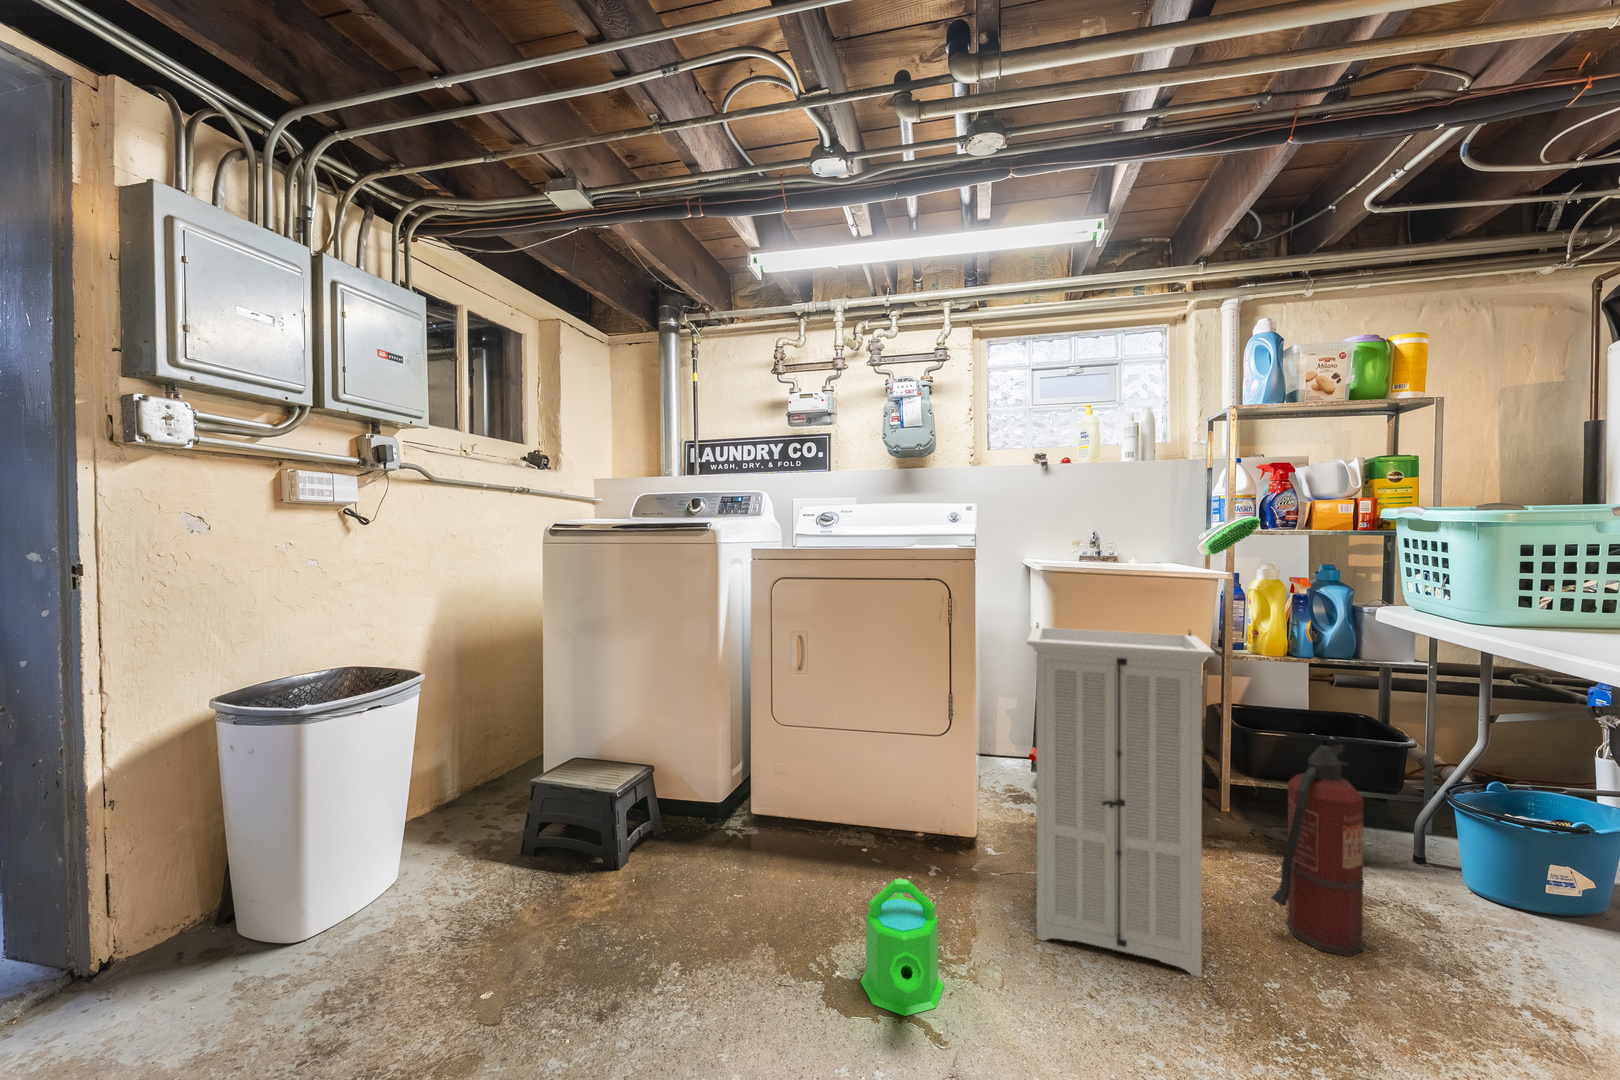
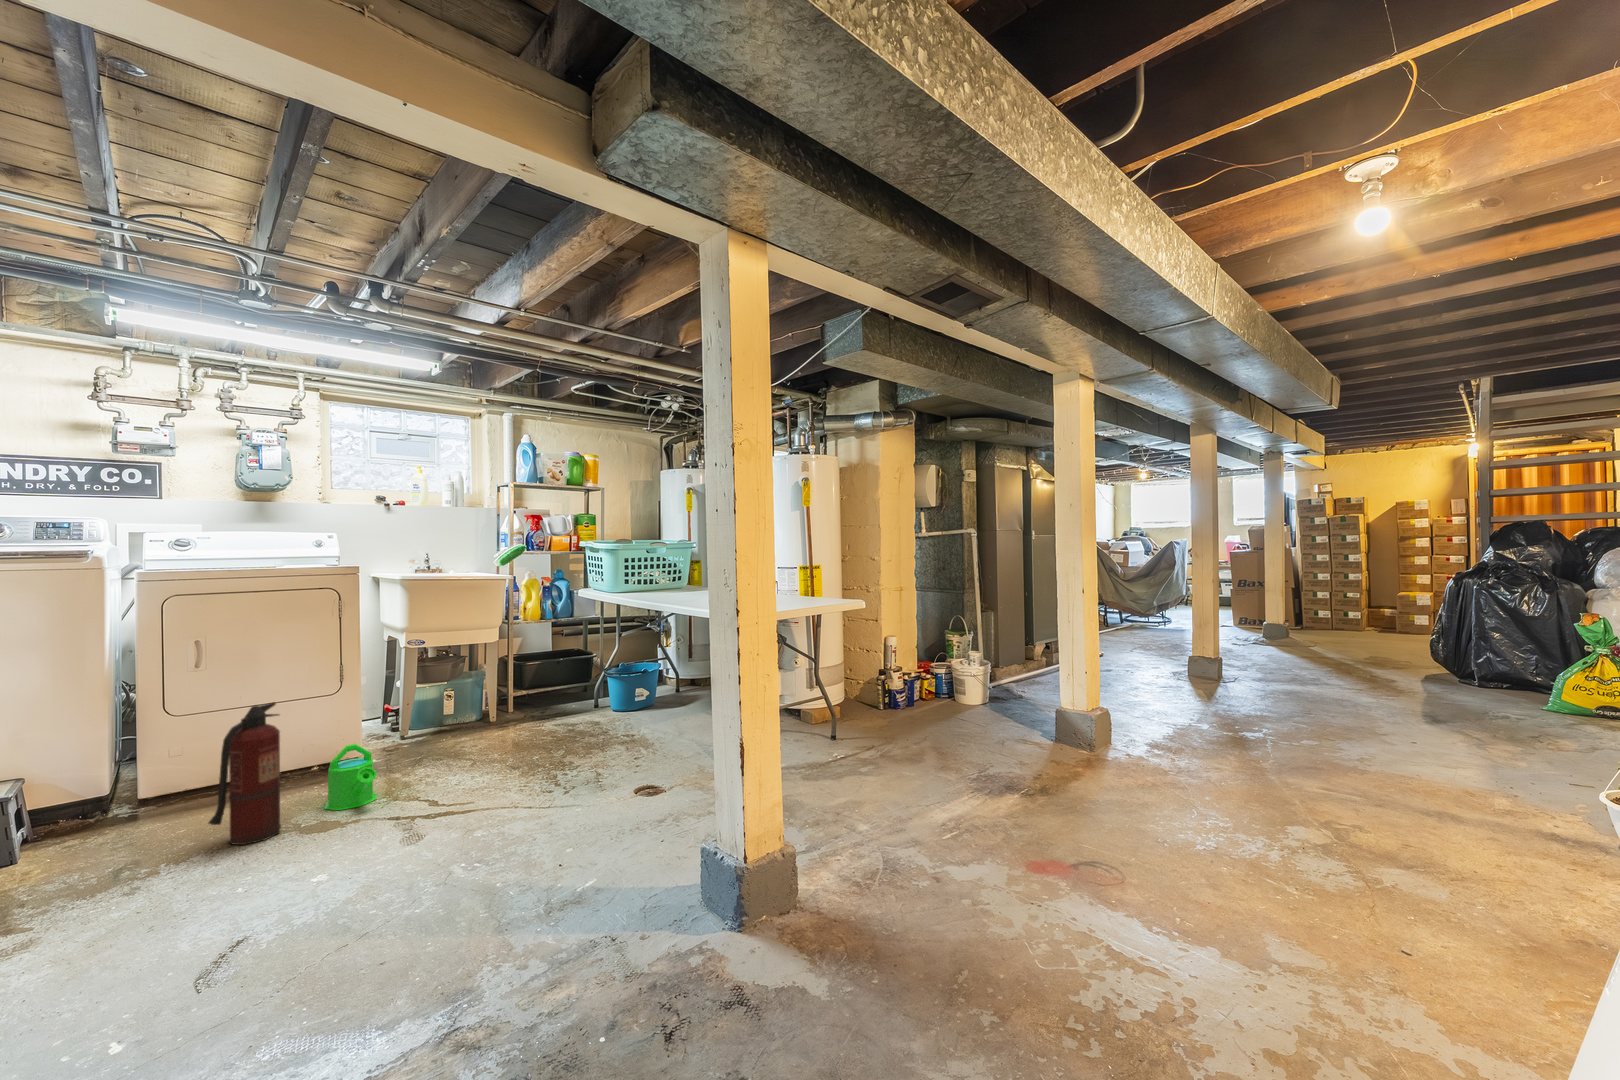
storage cabinet: present [1027,623,1215,977] -> none [411,601,506,769]
fire extinguisher: present [1271,745,1364,956] -> present [208,702,281,845]

